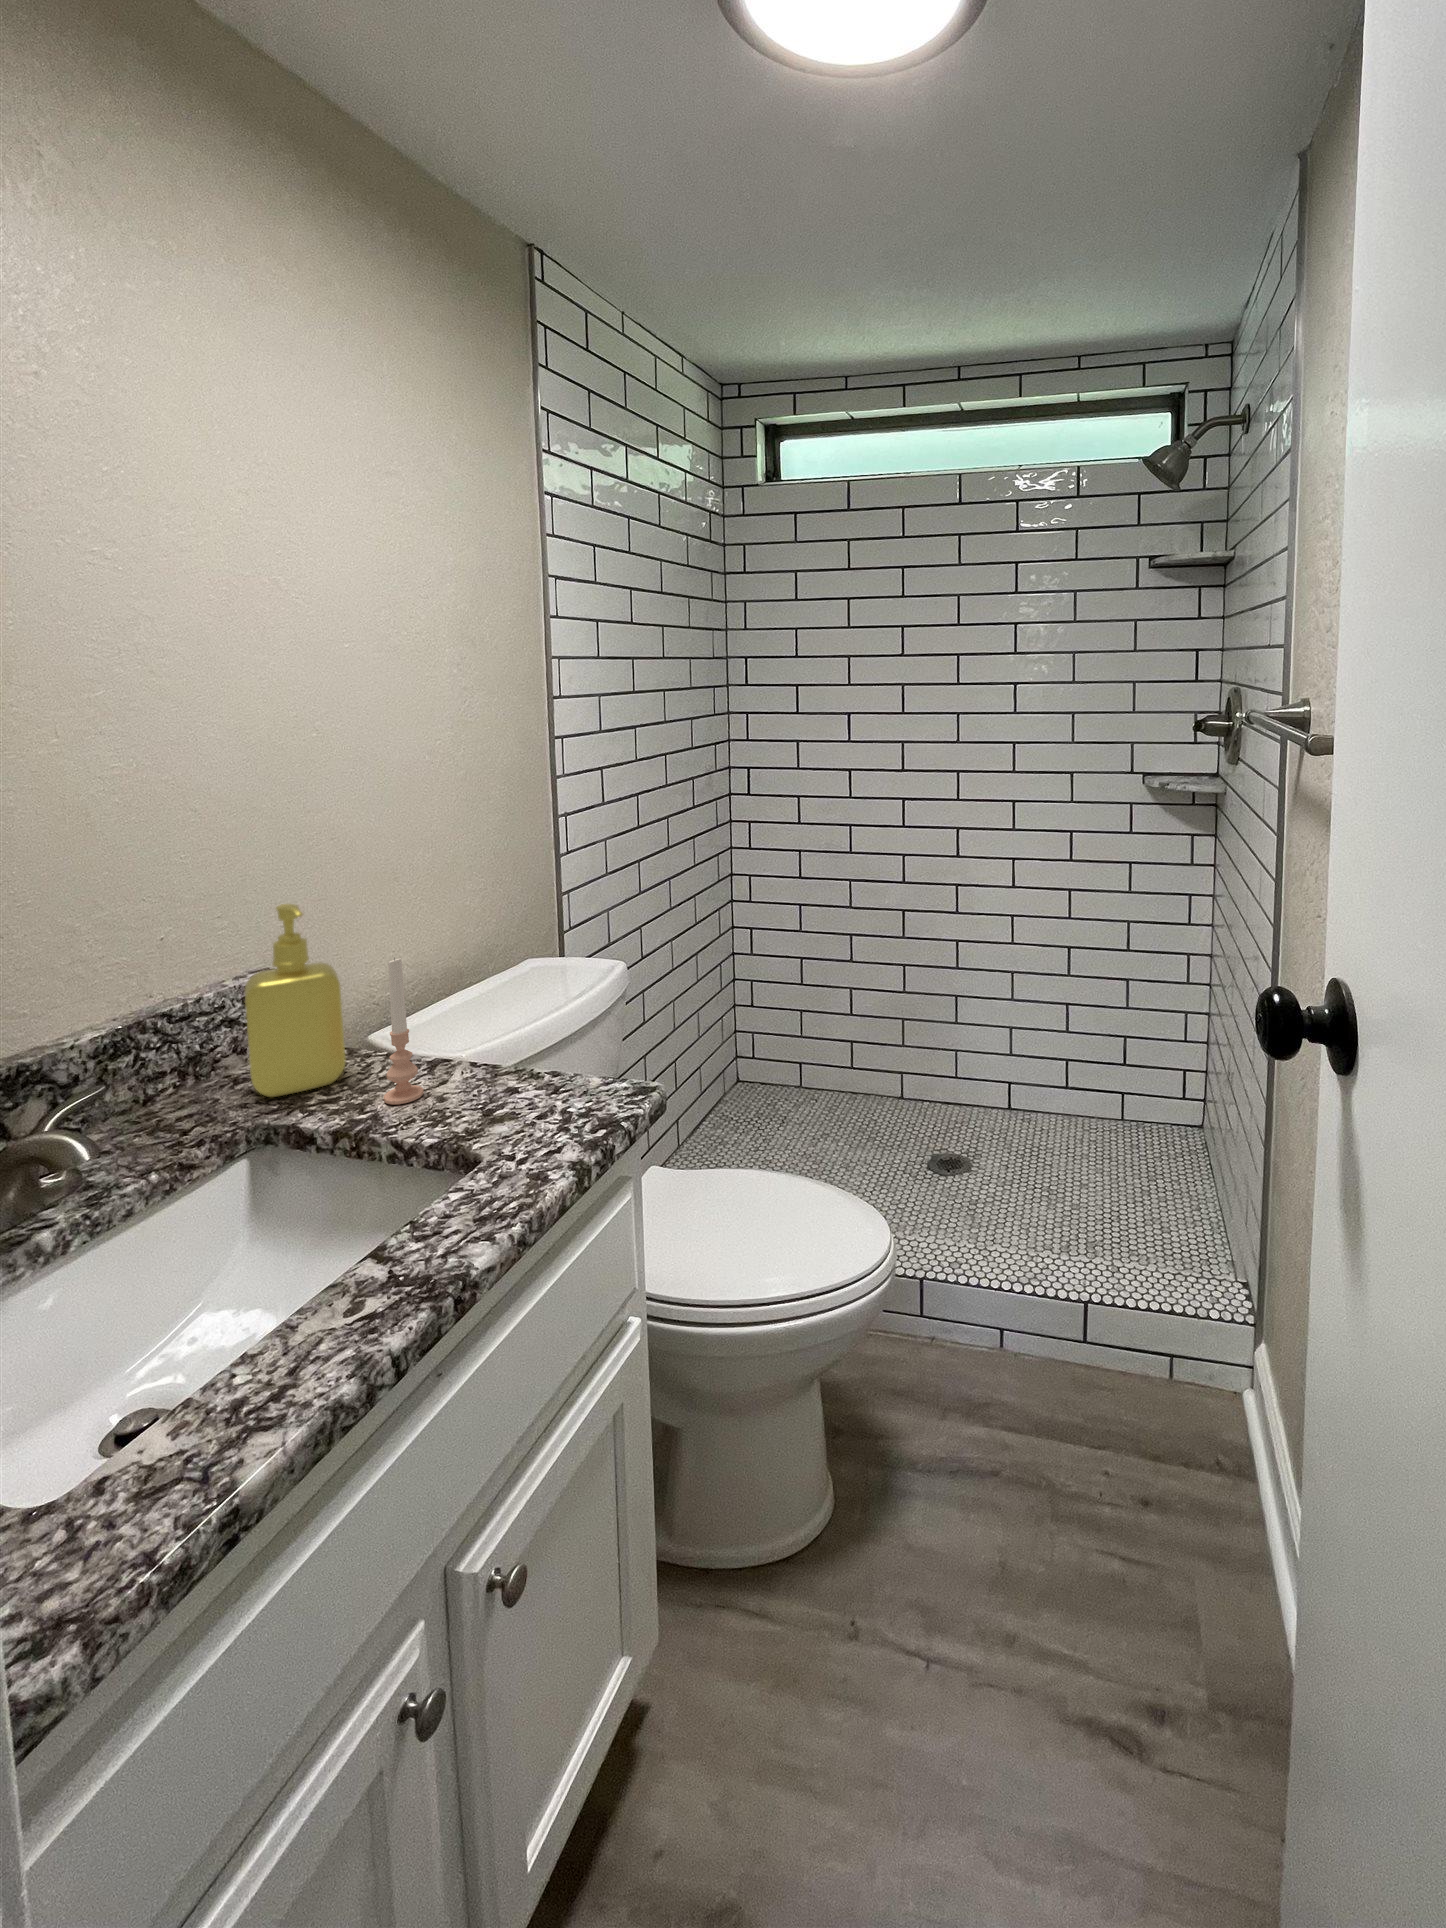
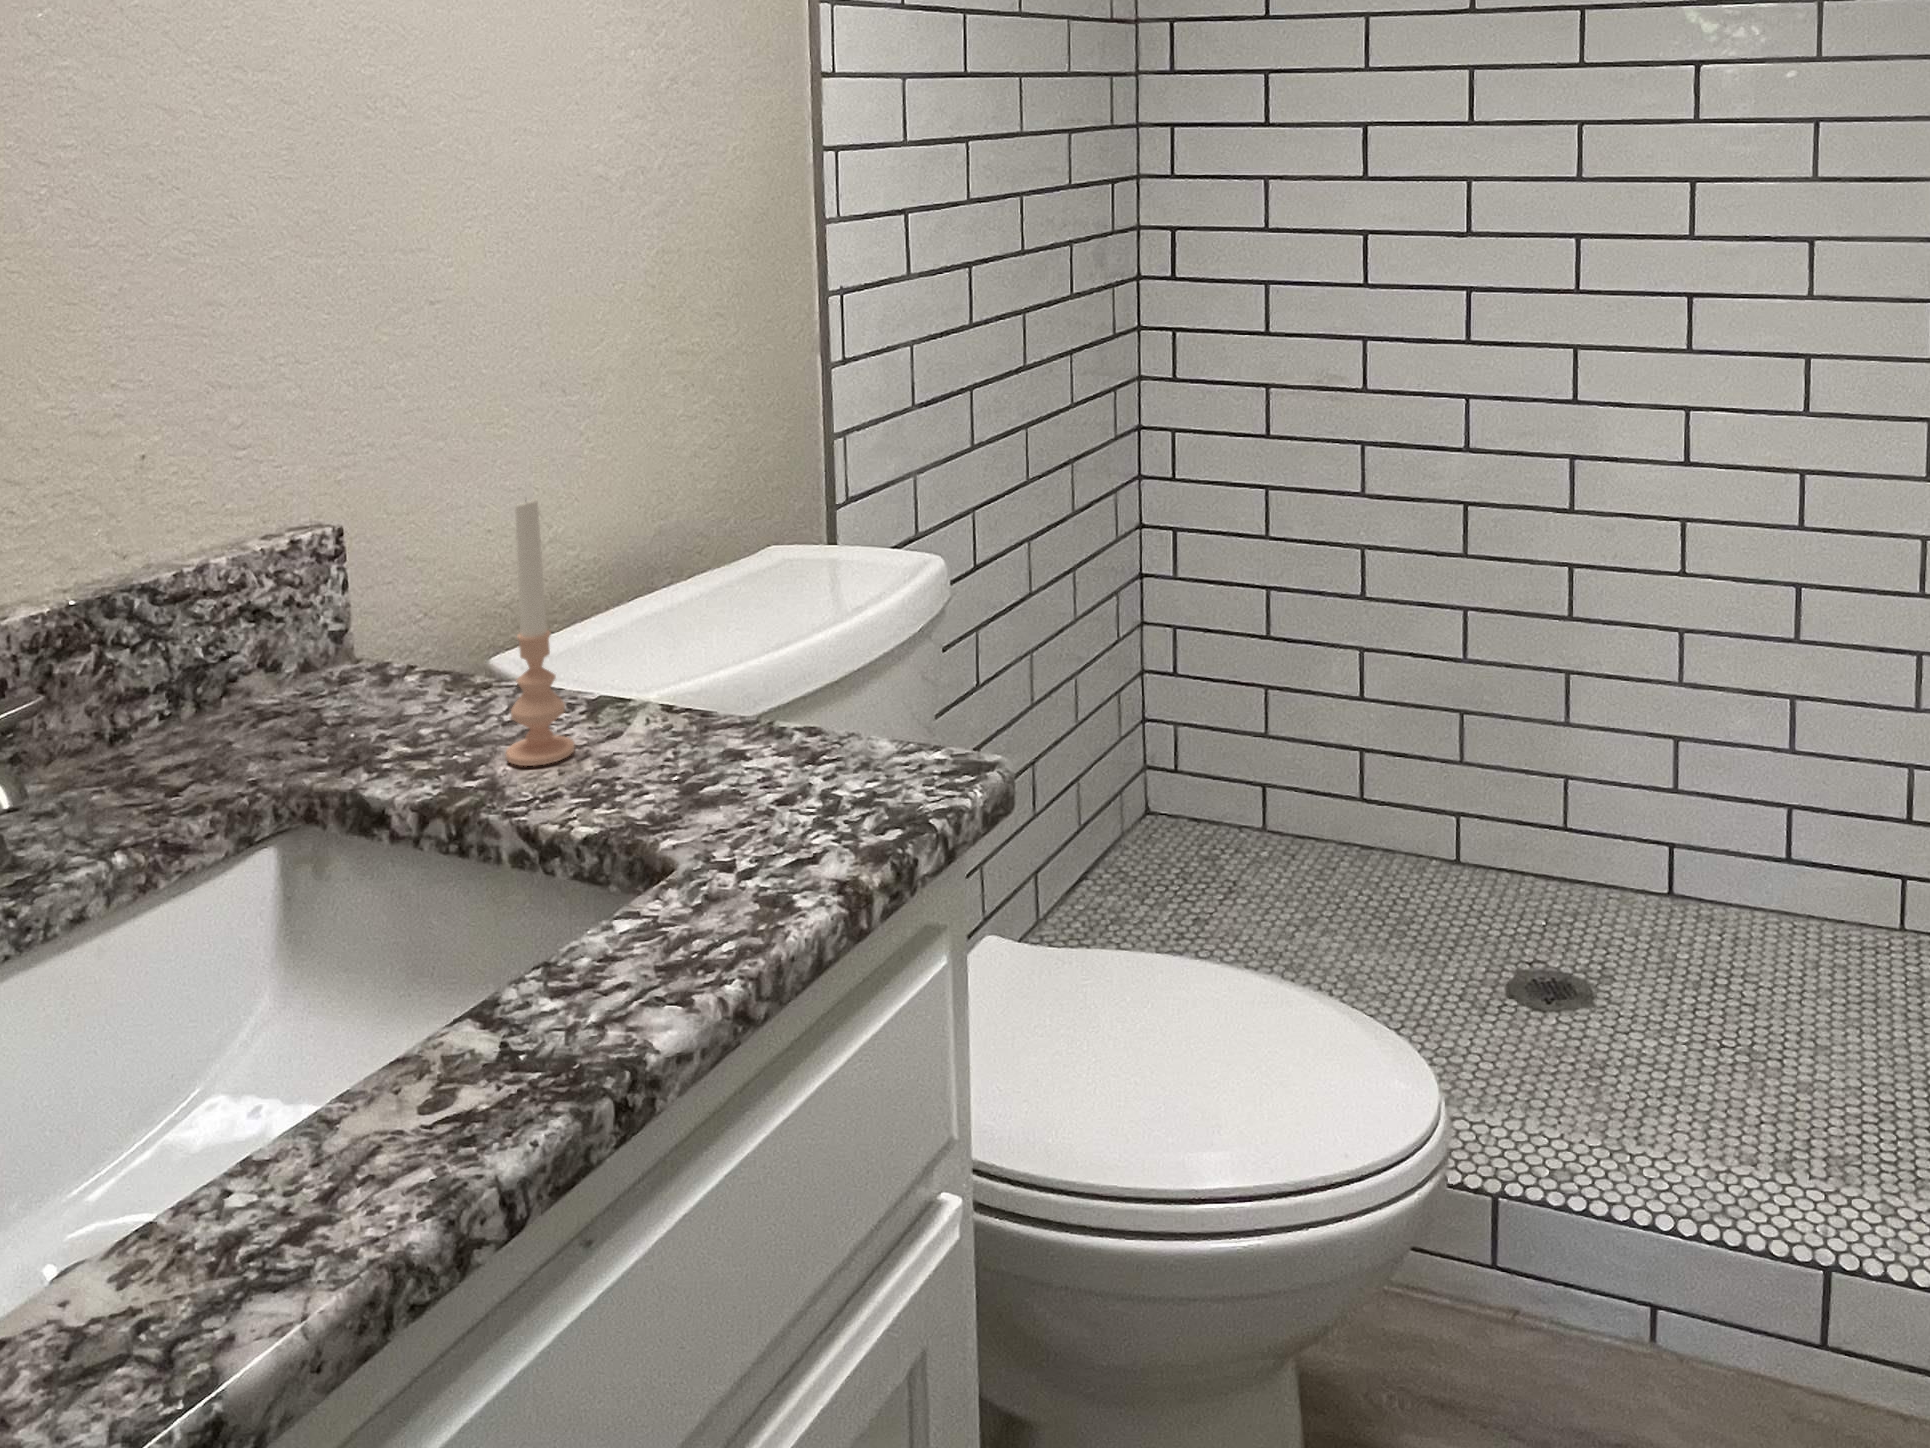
soap dispenser: present [245,904,346,1097] -> none [275,398,443,742]

